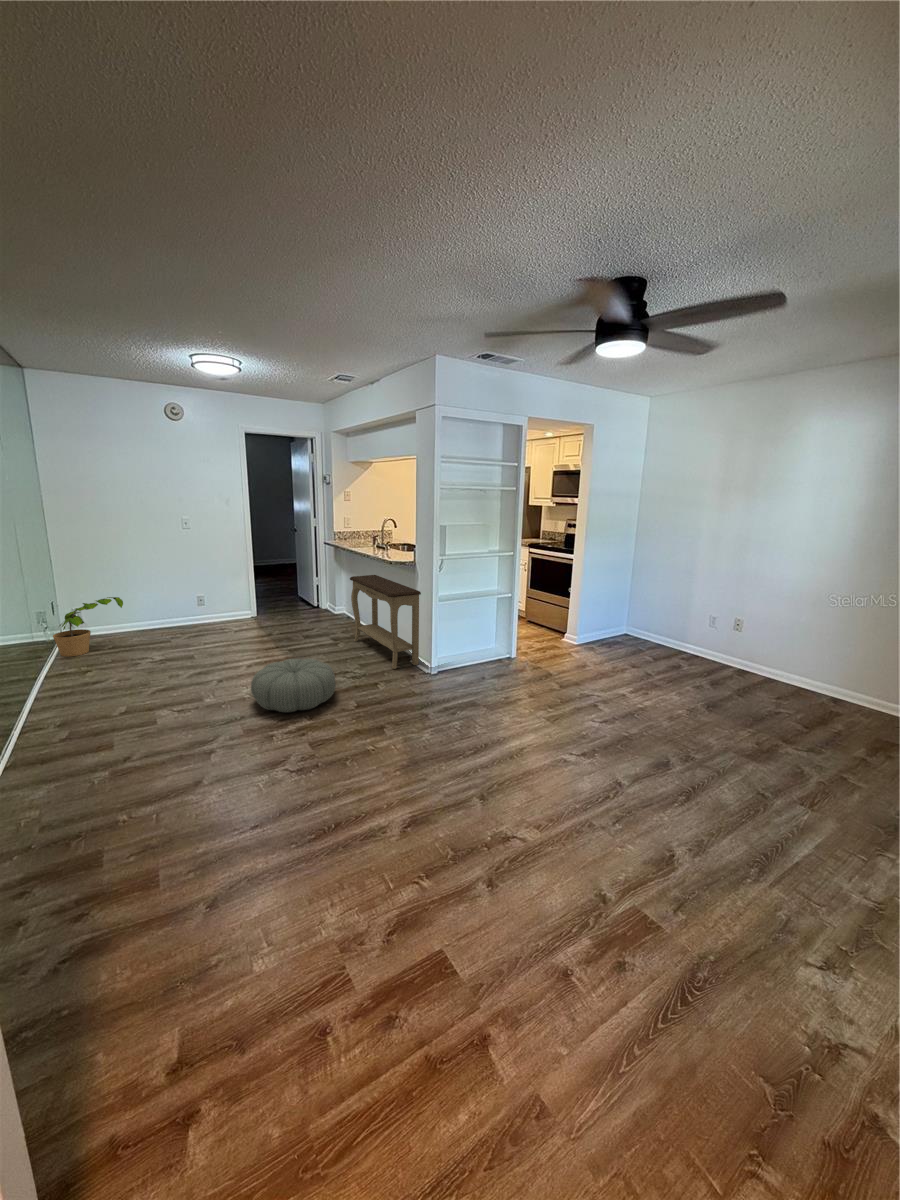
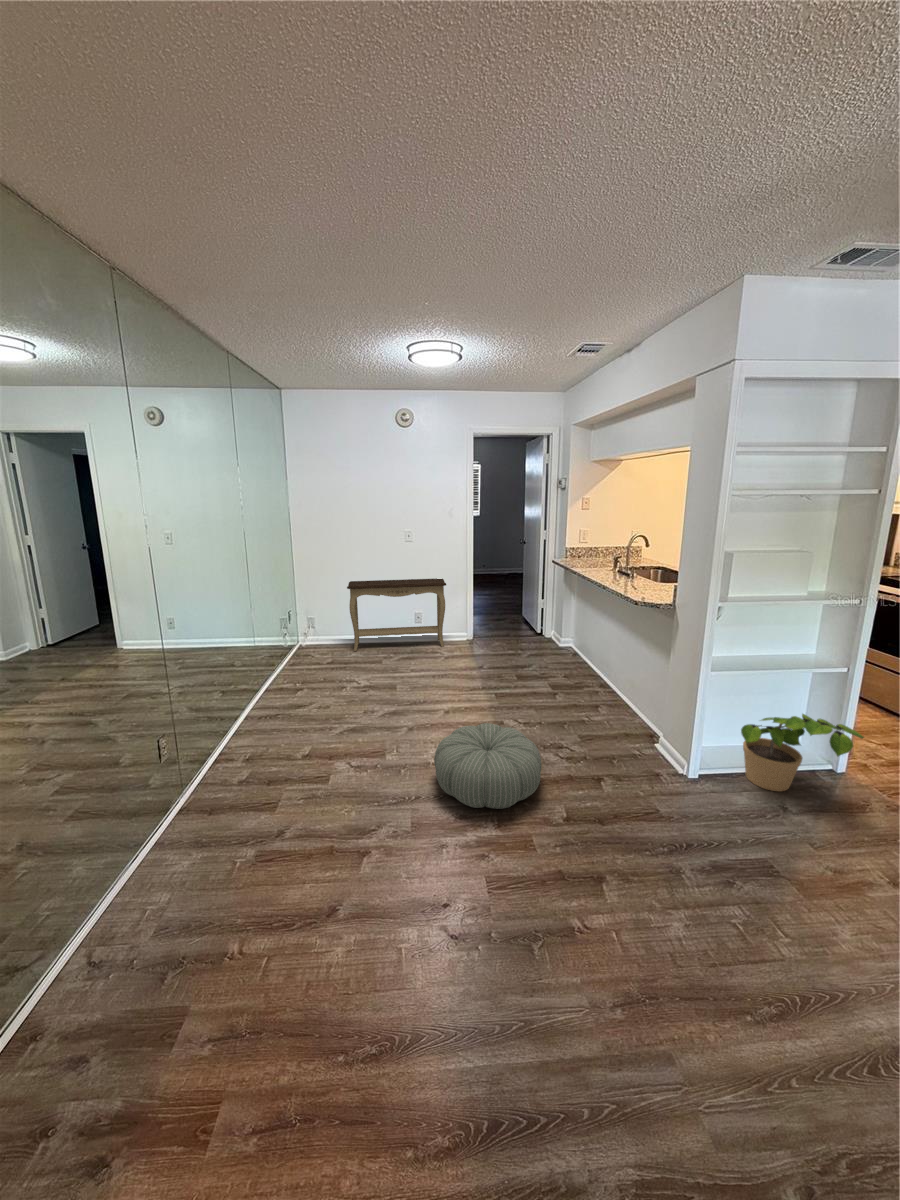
console table: present [350,575,421,669] -> present [347,578,446,651]
potted plant: present [53,597,123,657] -> present [741,714,864,791]

